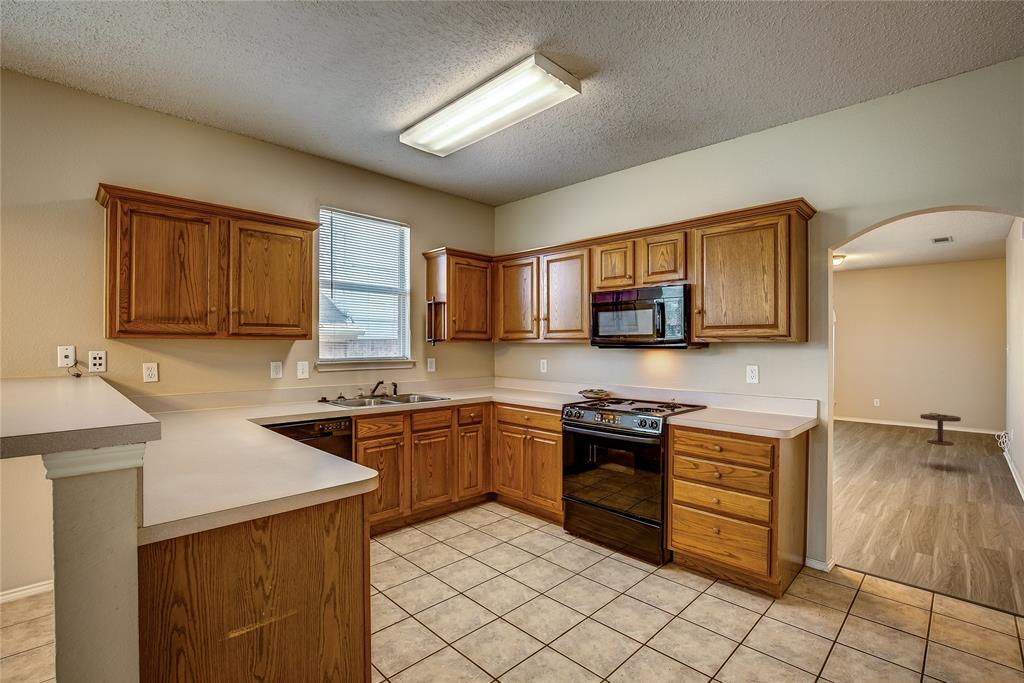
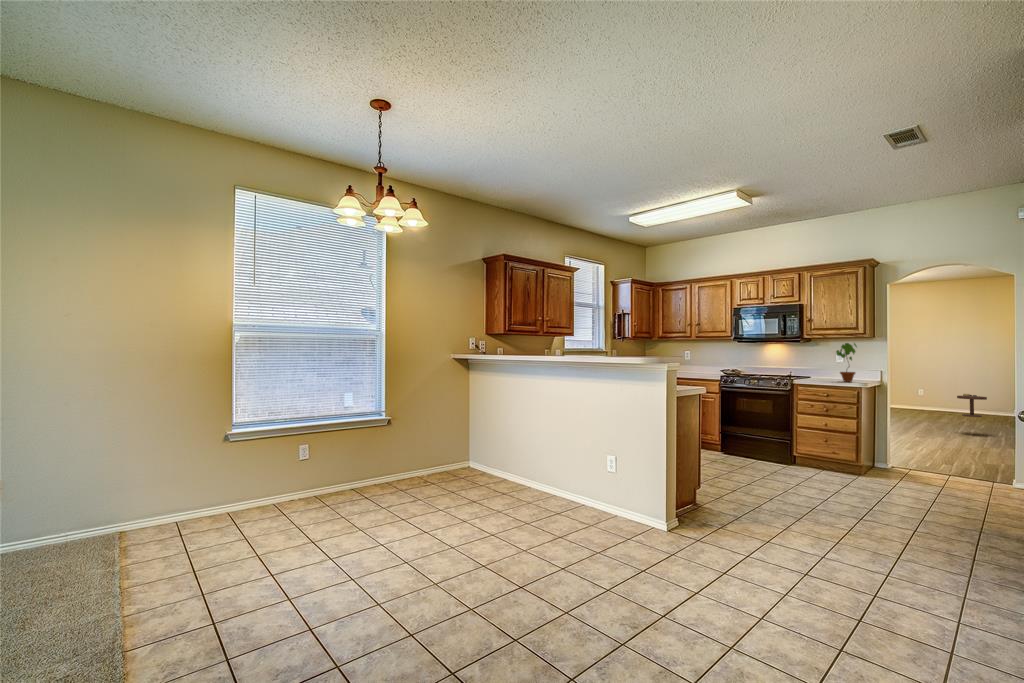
potted plant: none [739,353,774,424] -> present [836,343,857,382]

